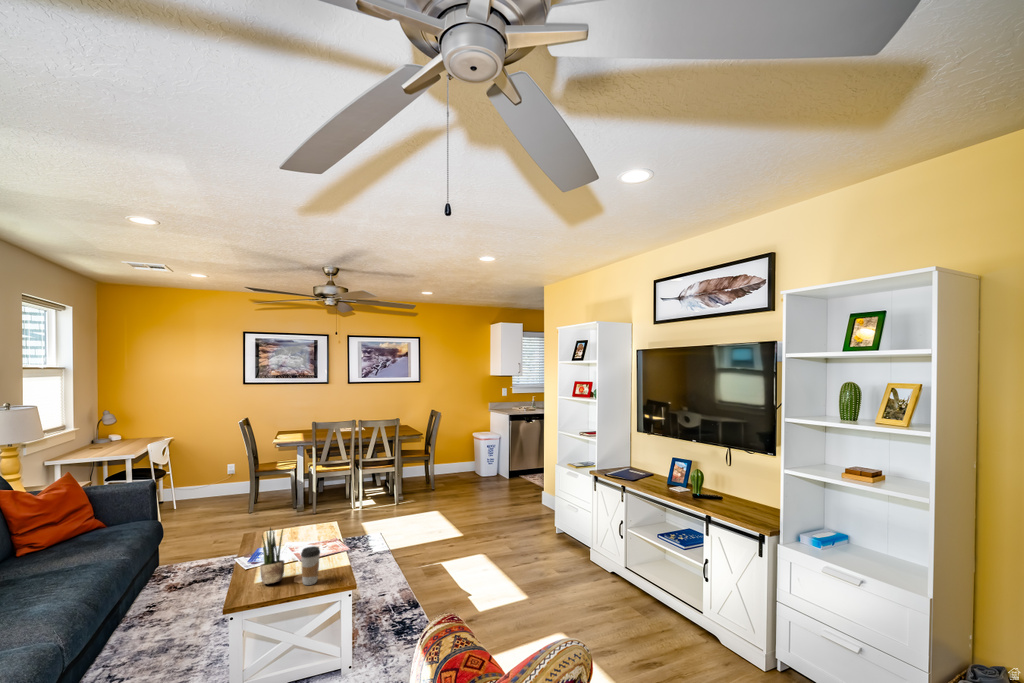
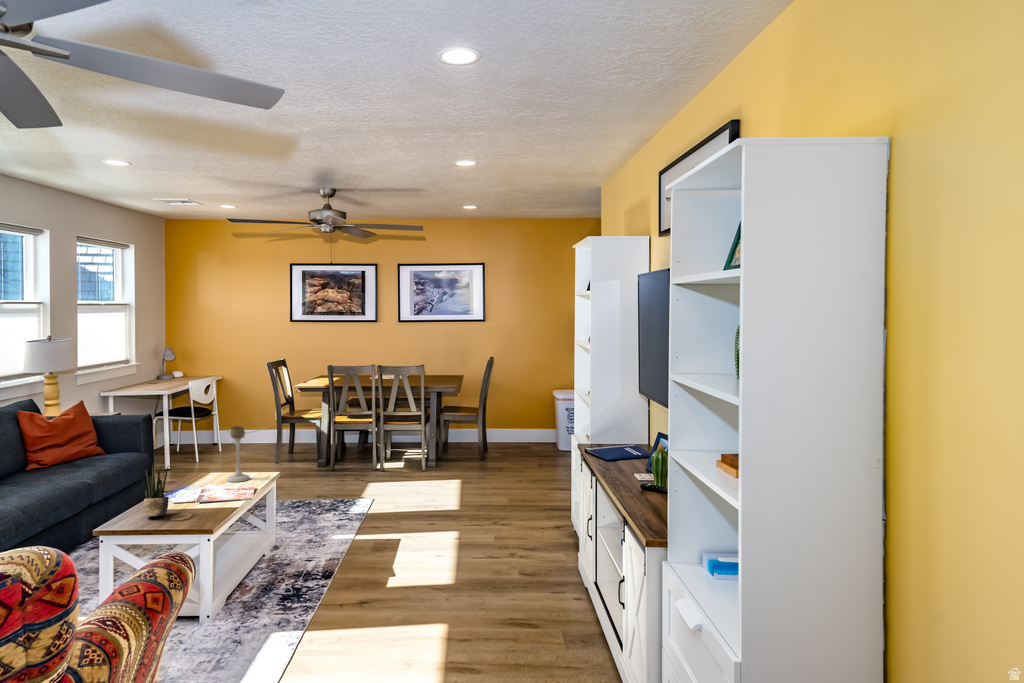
candle holder: none [292,483,314,539] -> present [227,426,250,482]
coffee cup: present [301,546,320,585] -> none [174,486,194,523]

